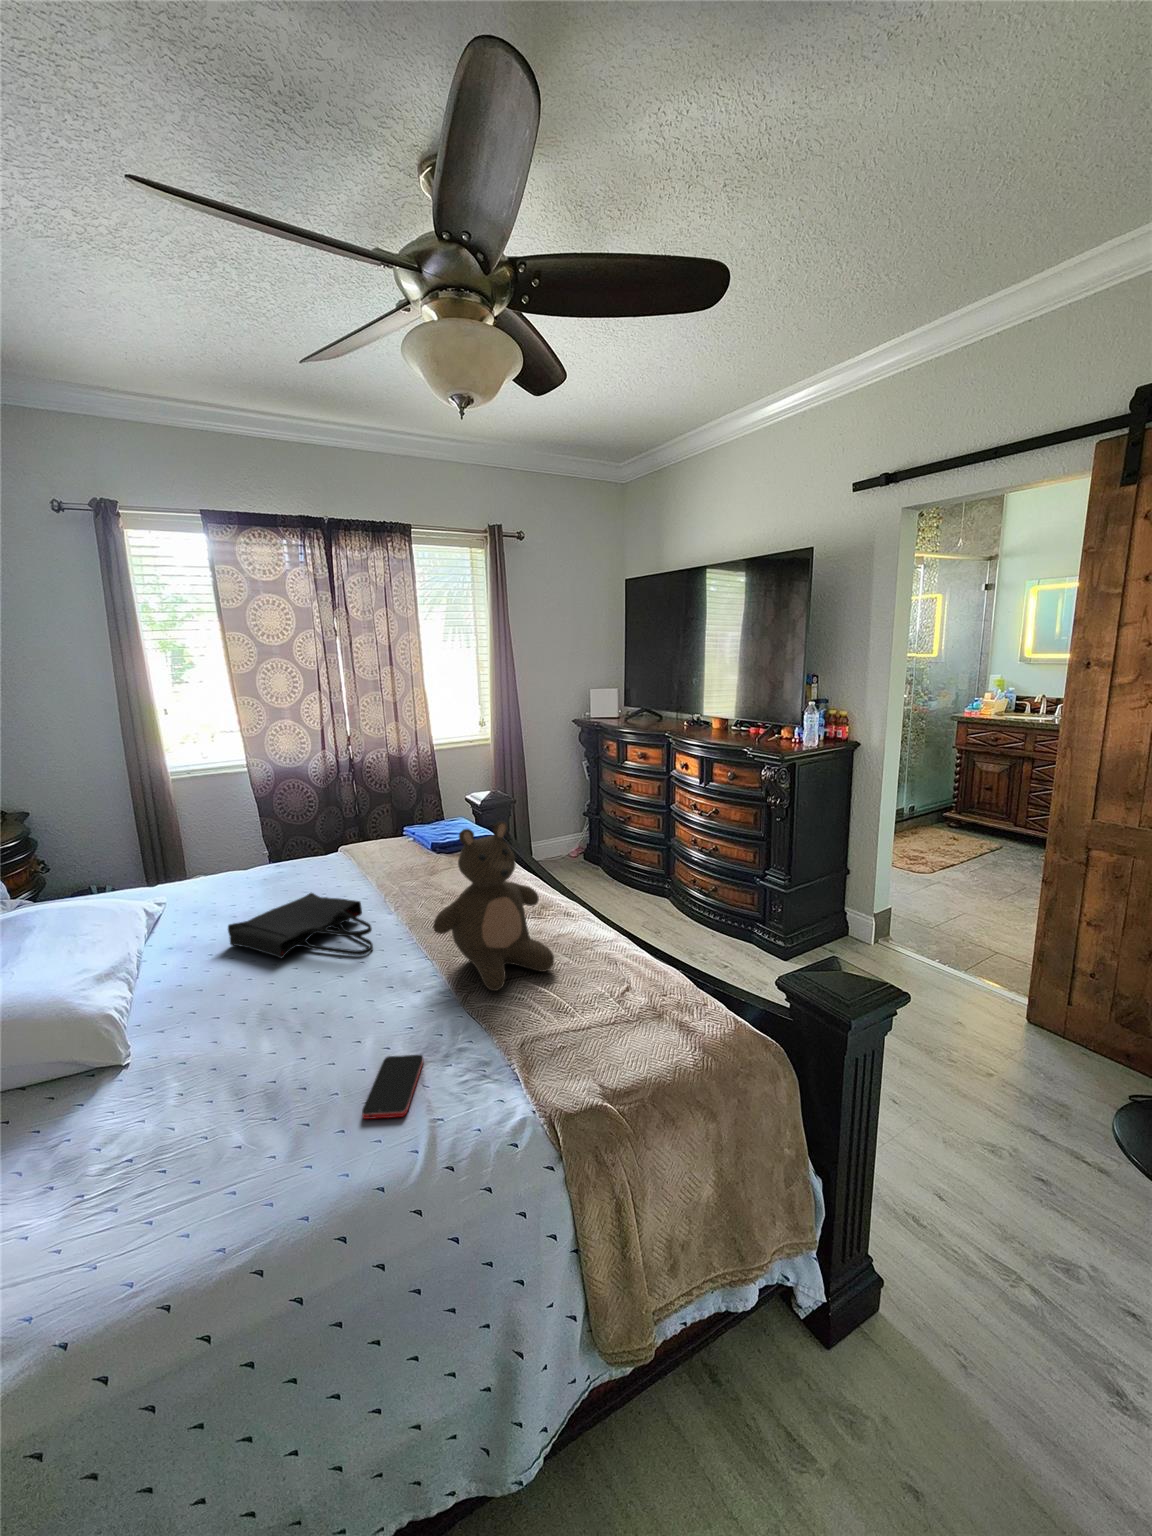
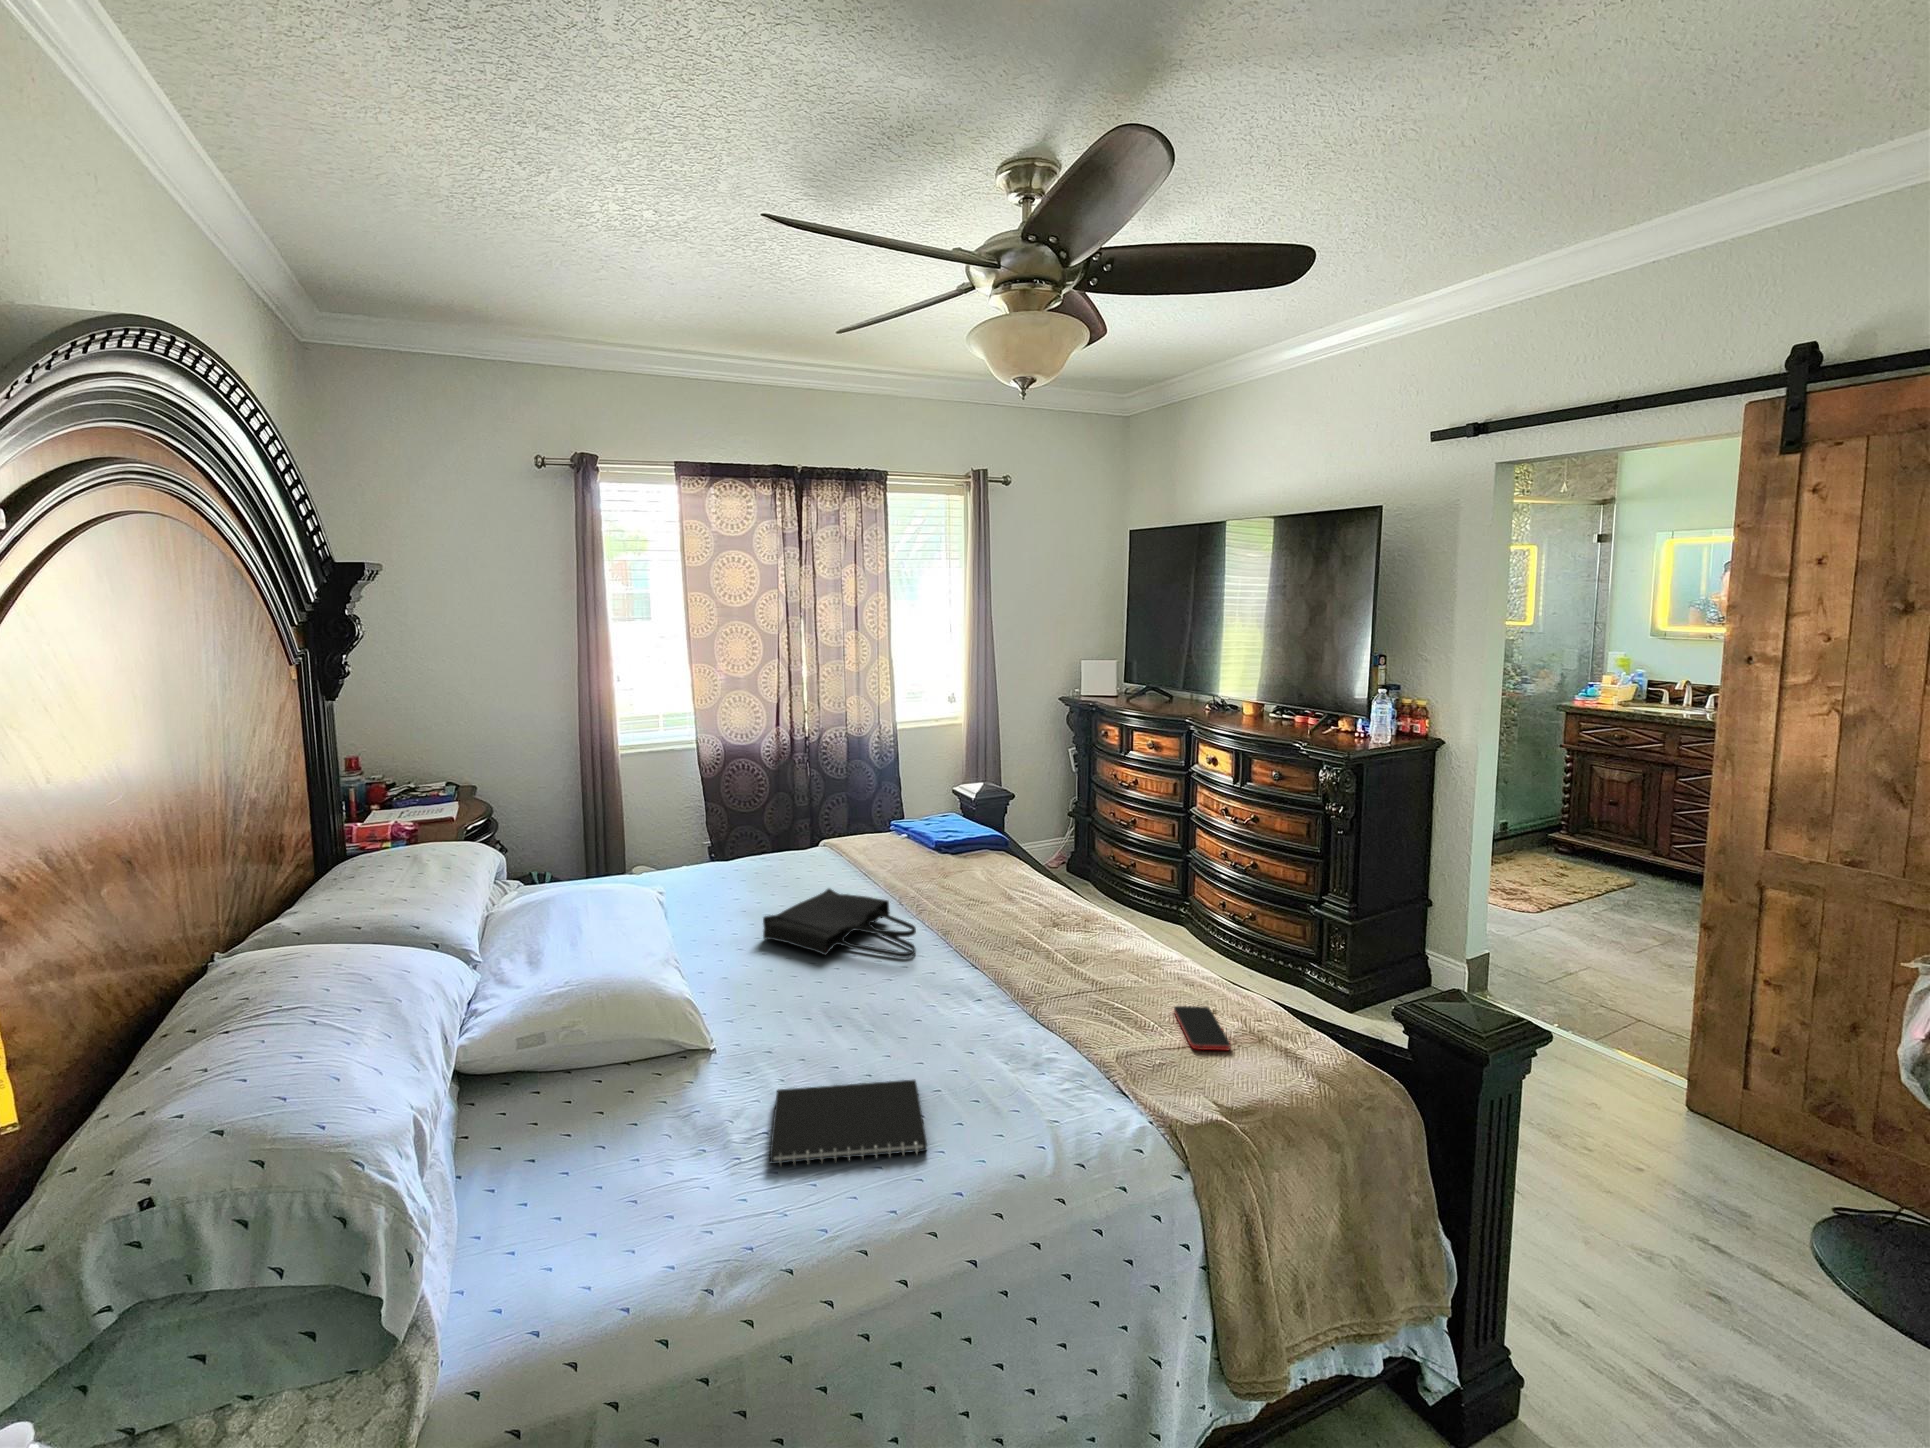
stuffed bear: present [433,821,554,991] -> none [997,822,1126,1003]
smartphone: present [362,1055,423,1119] -> present [1174,1006,1231,1050]
notebook: none [89,1089,305,1214] -> present [769,1080,927,1166]

